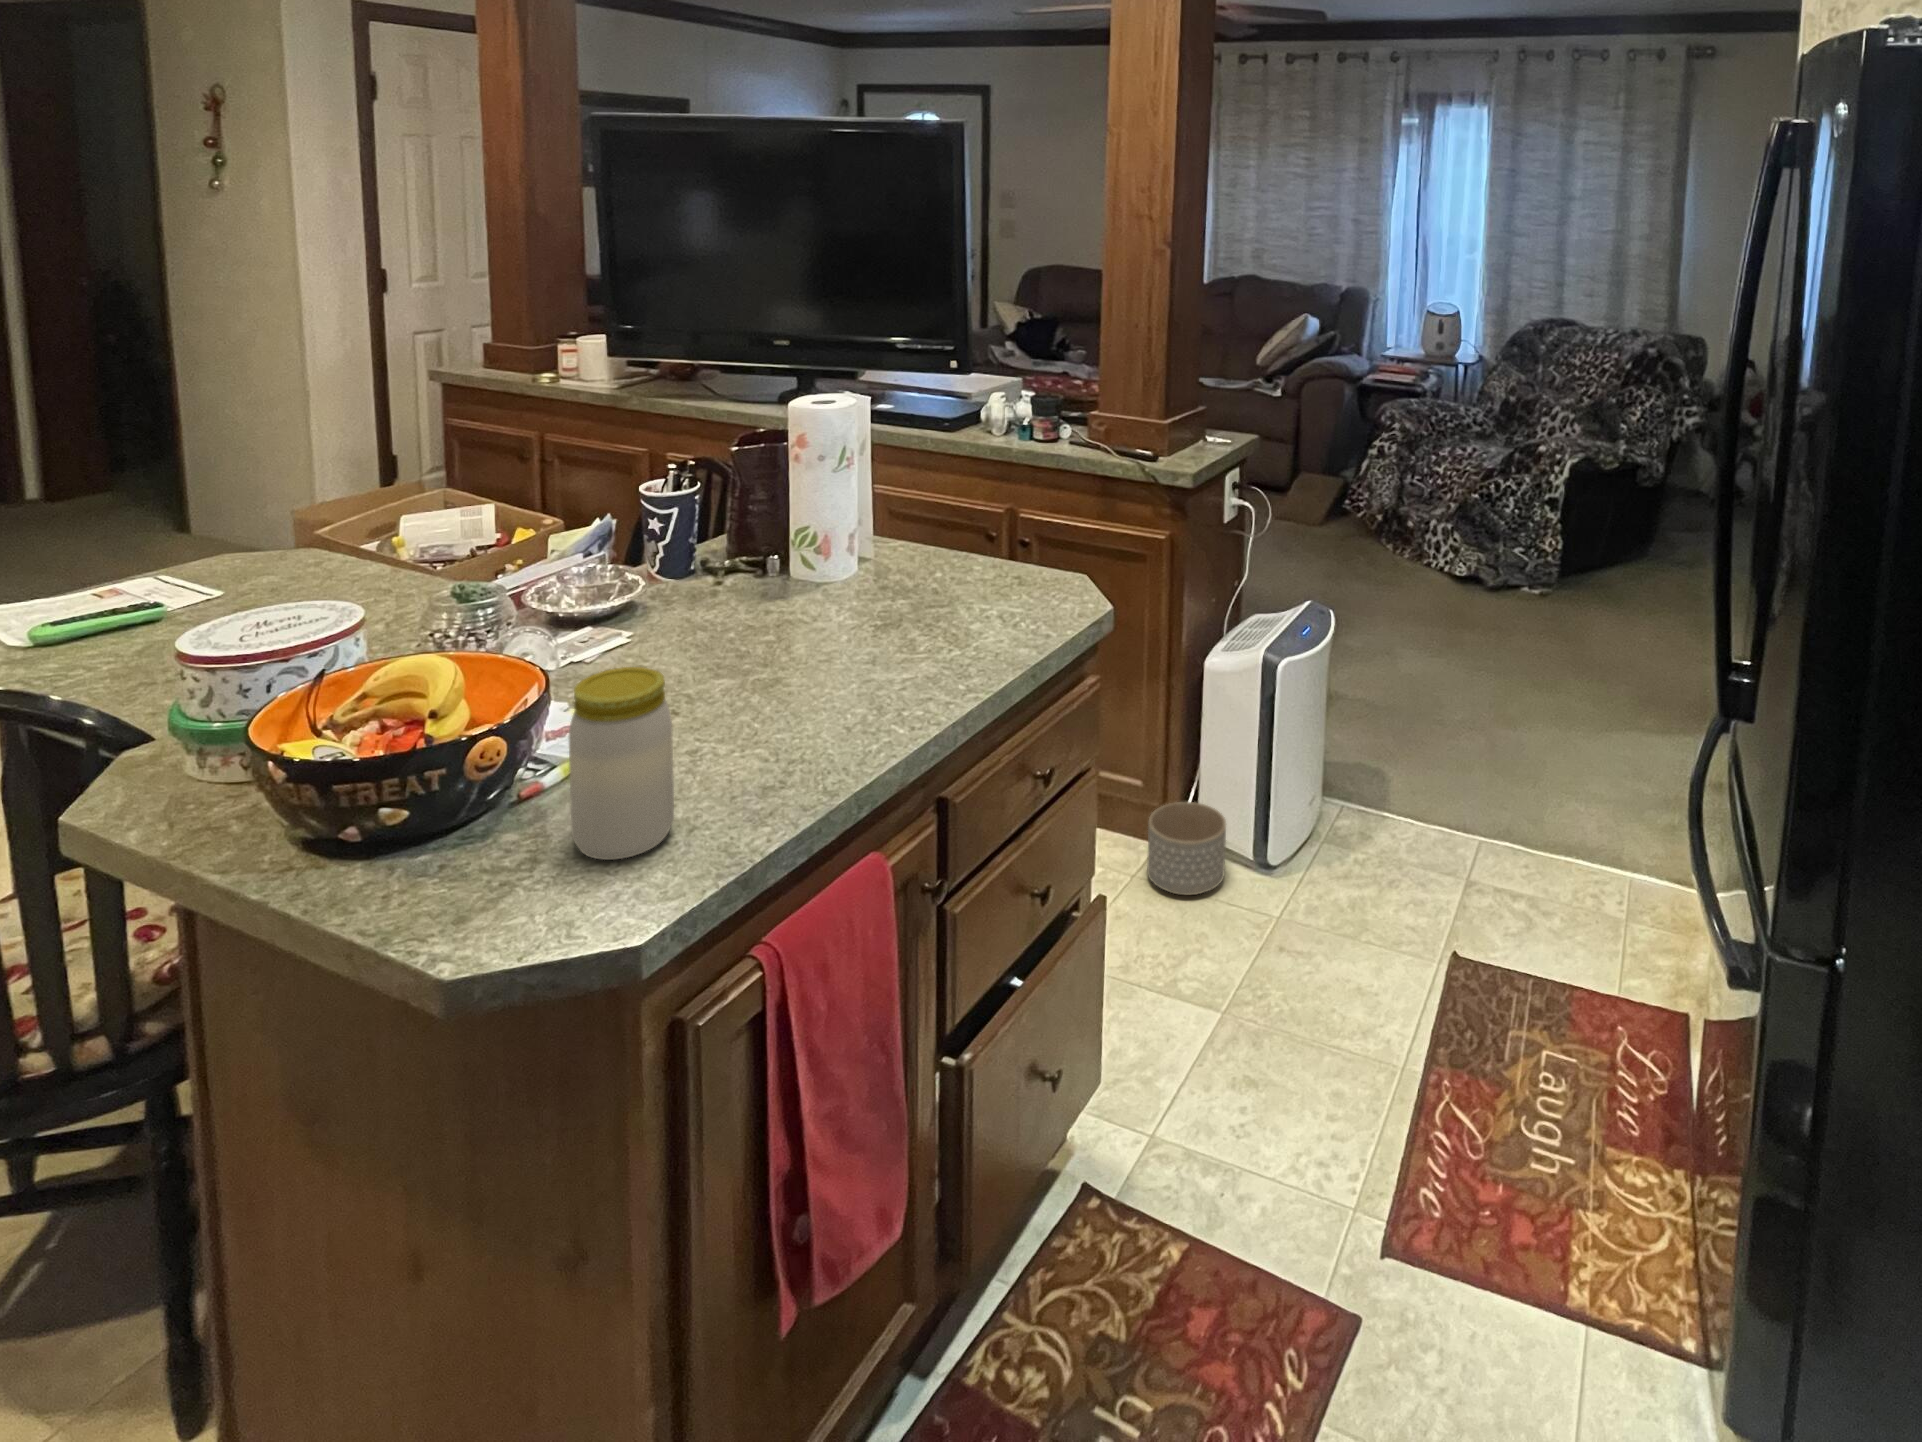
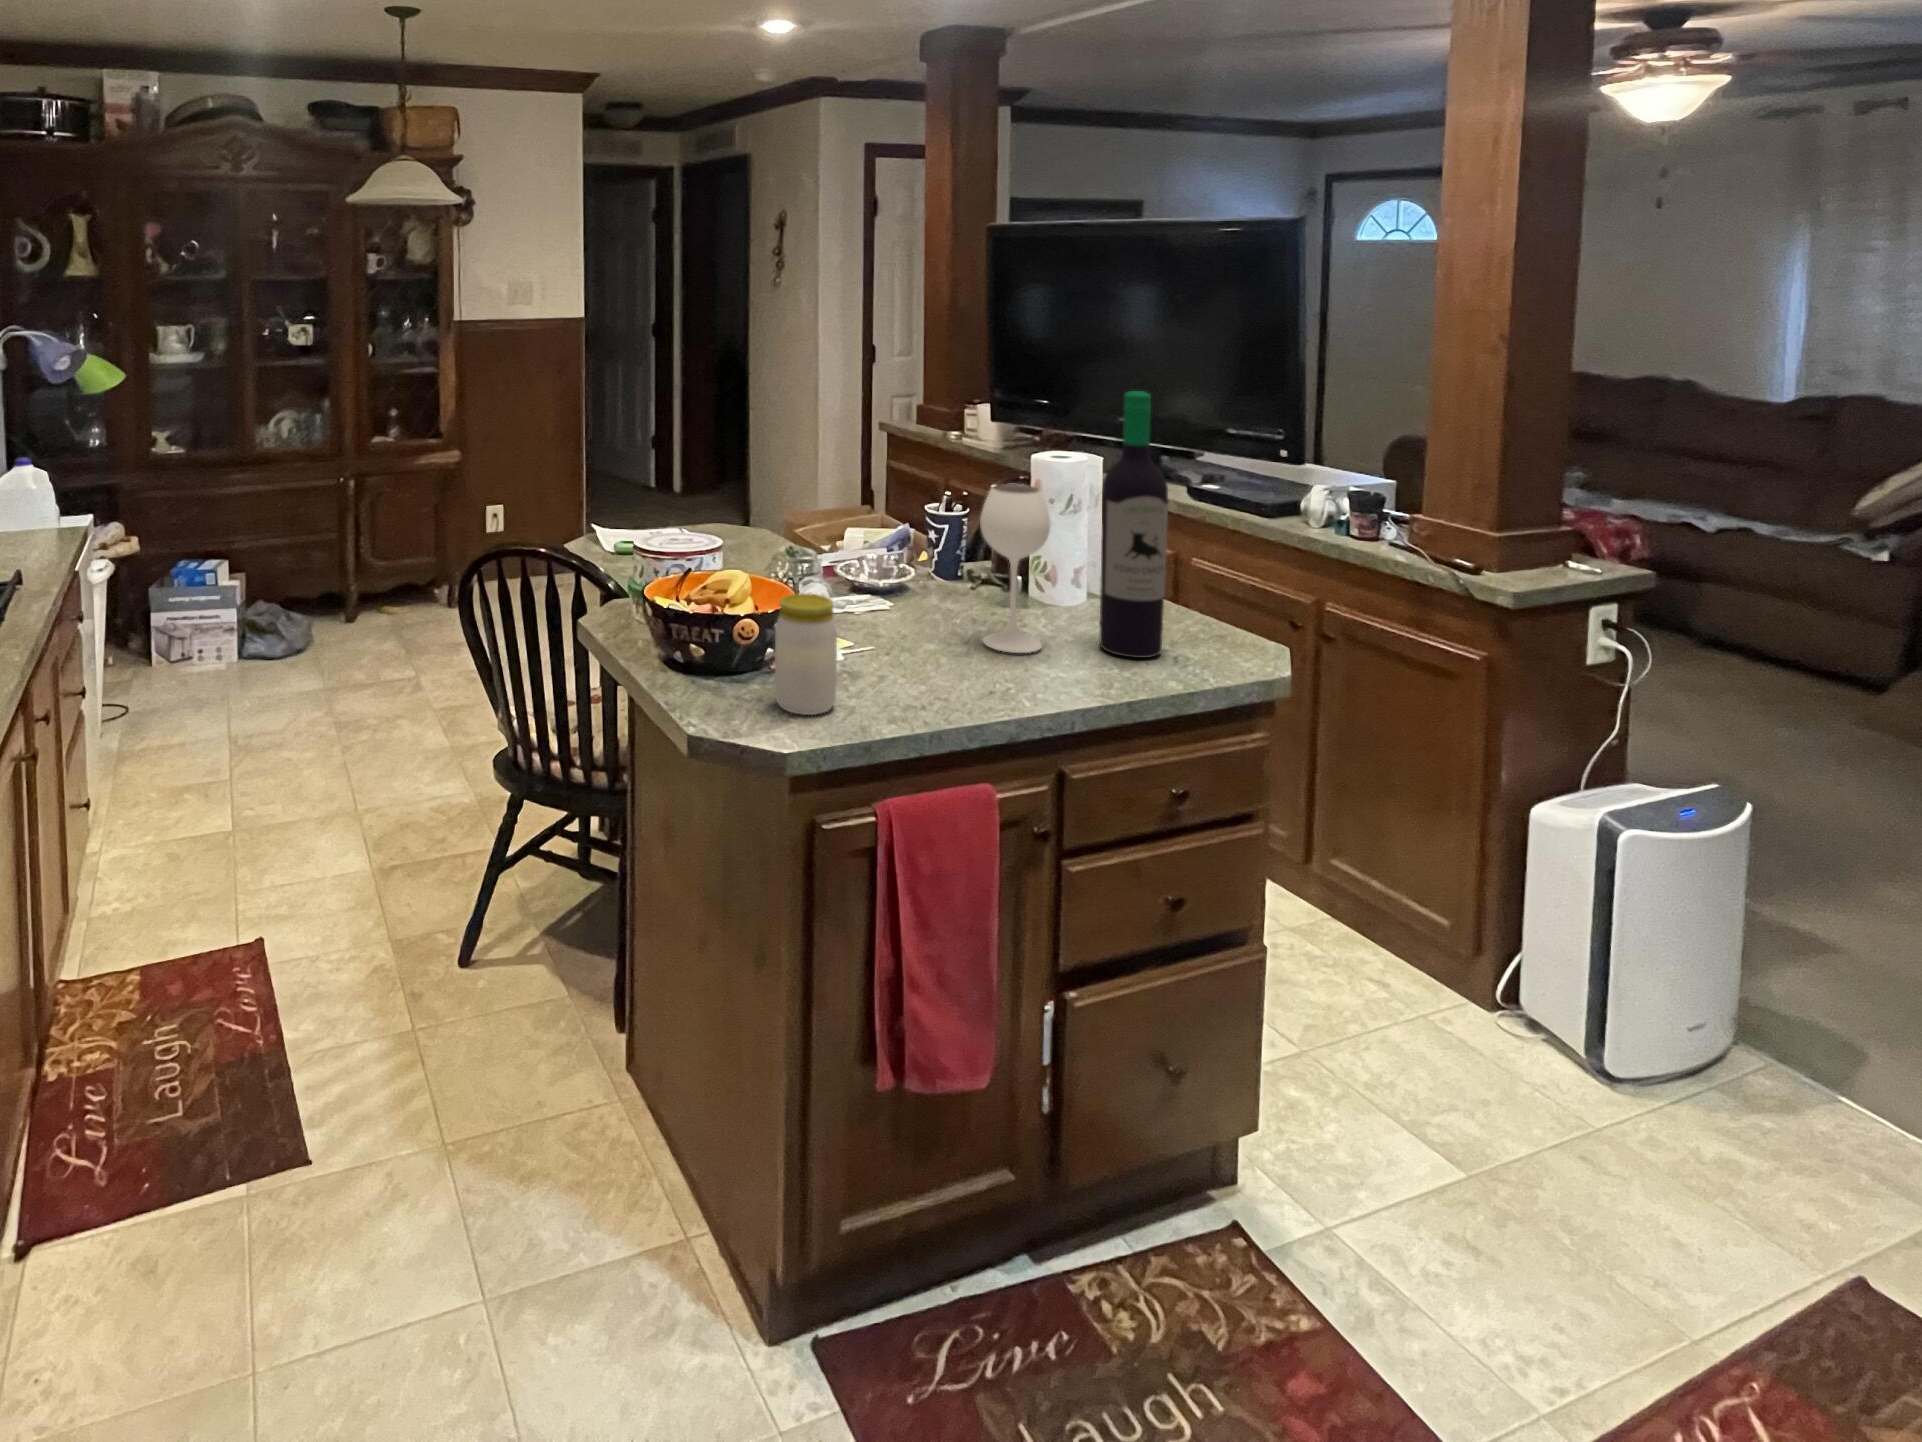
wine bottle: none [782,317,995,663] -> present [980,391,1168,658]
planter: present [1147,802,1226,895] -> none [1437,952,1542,1062]

